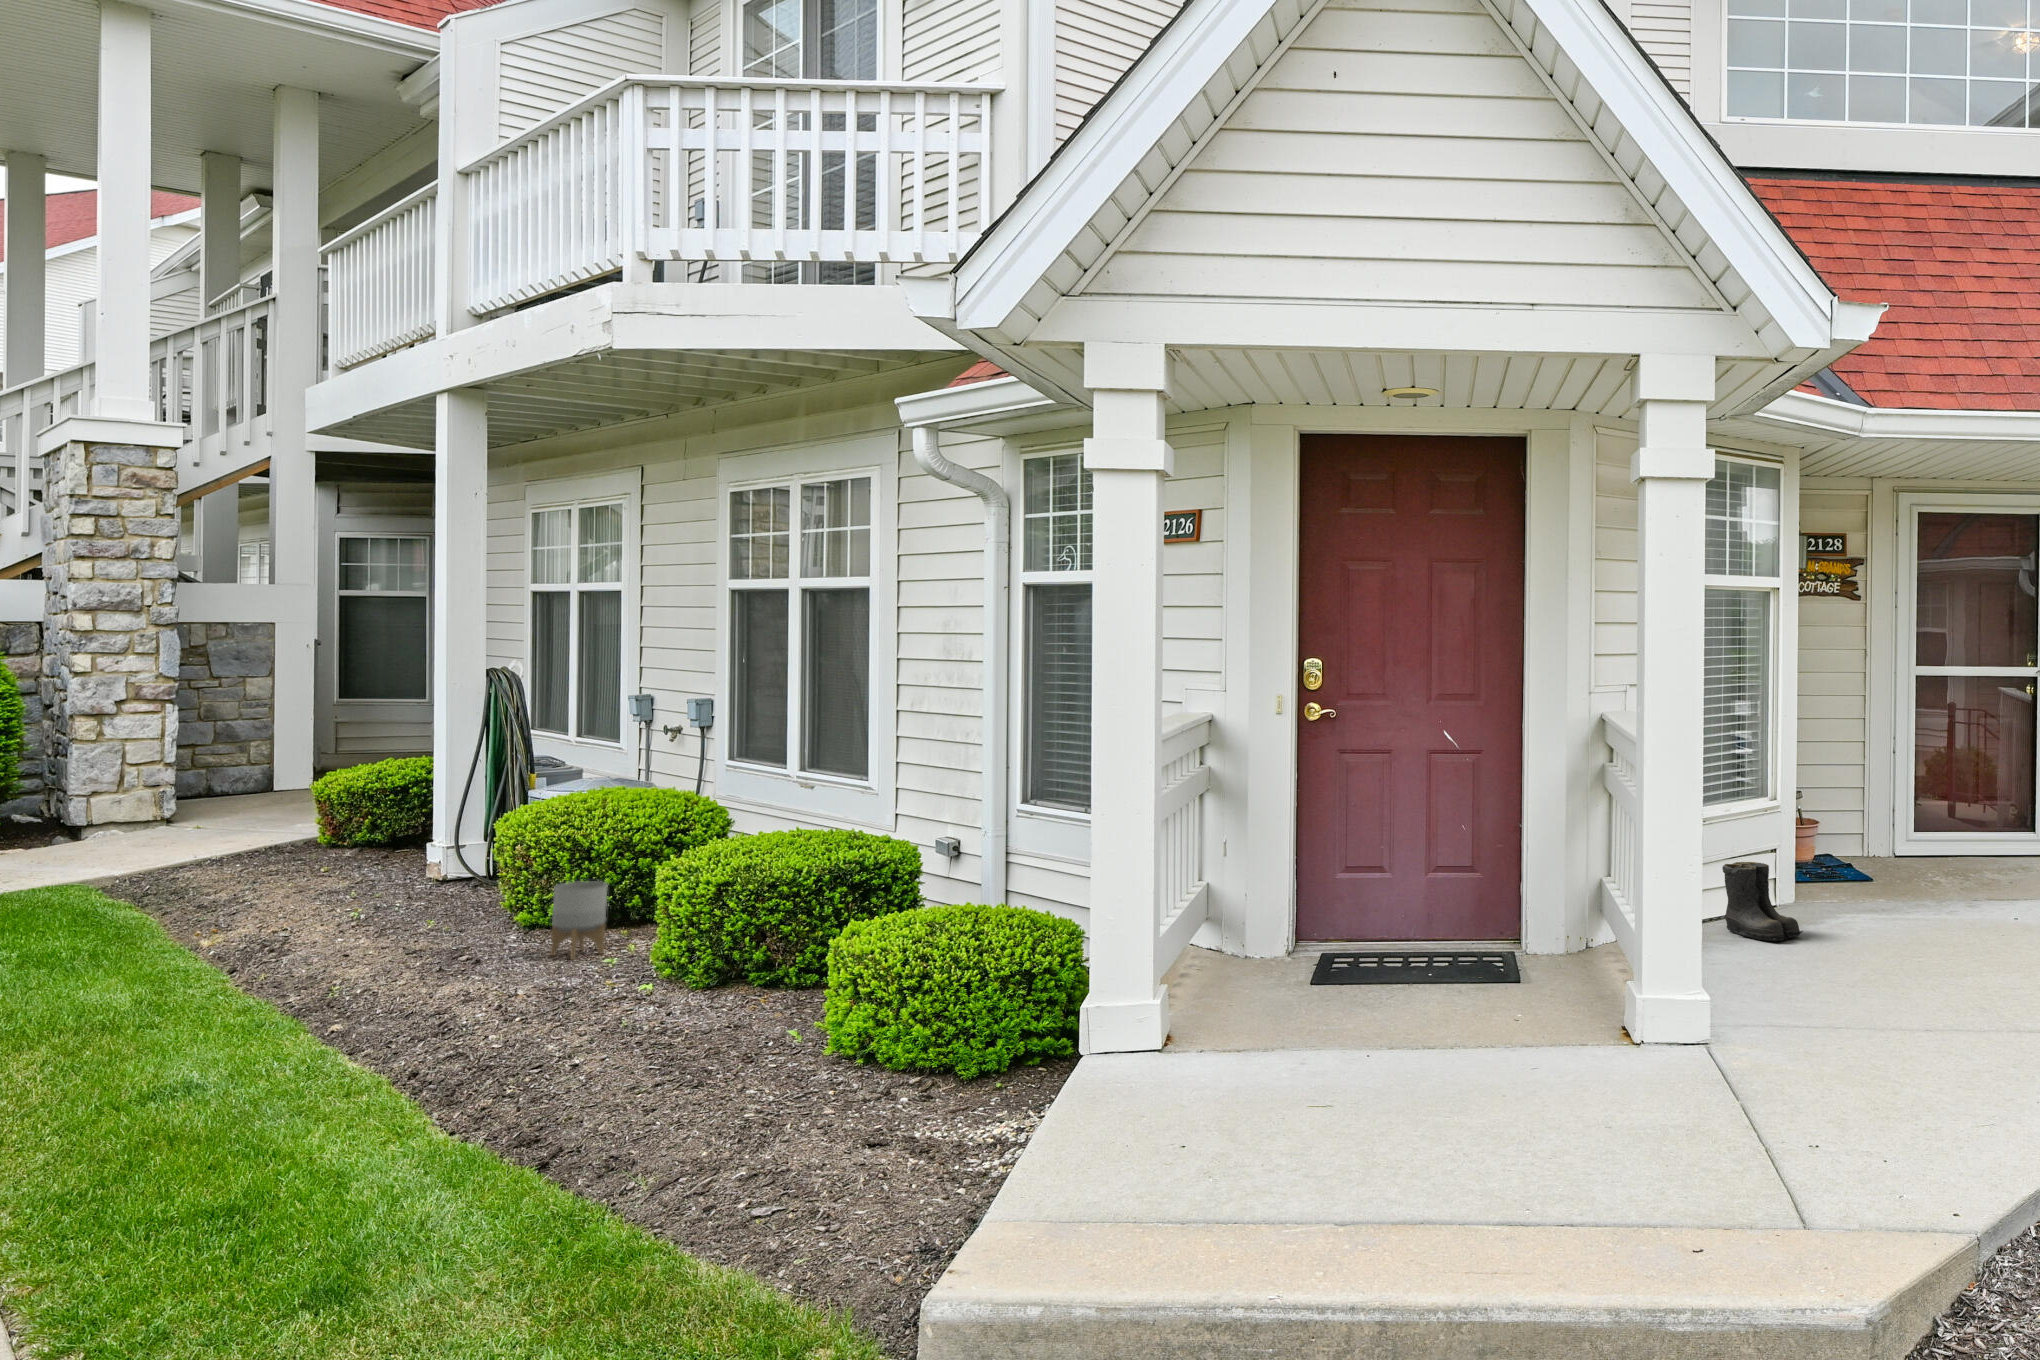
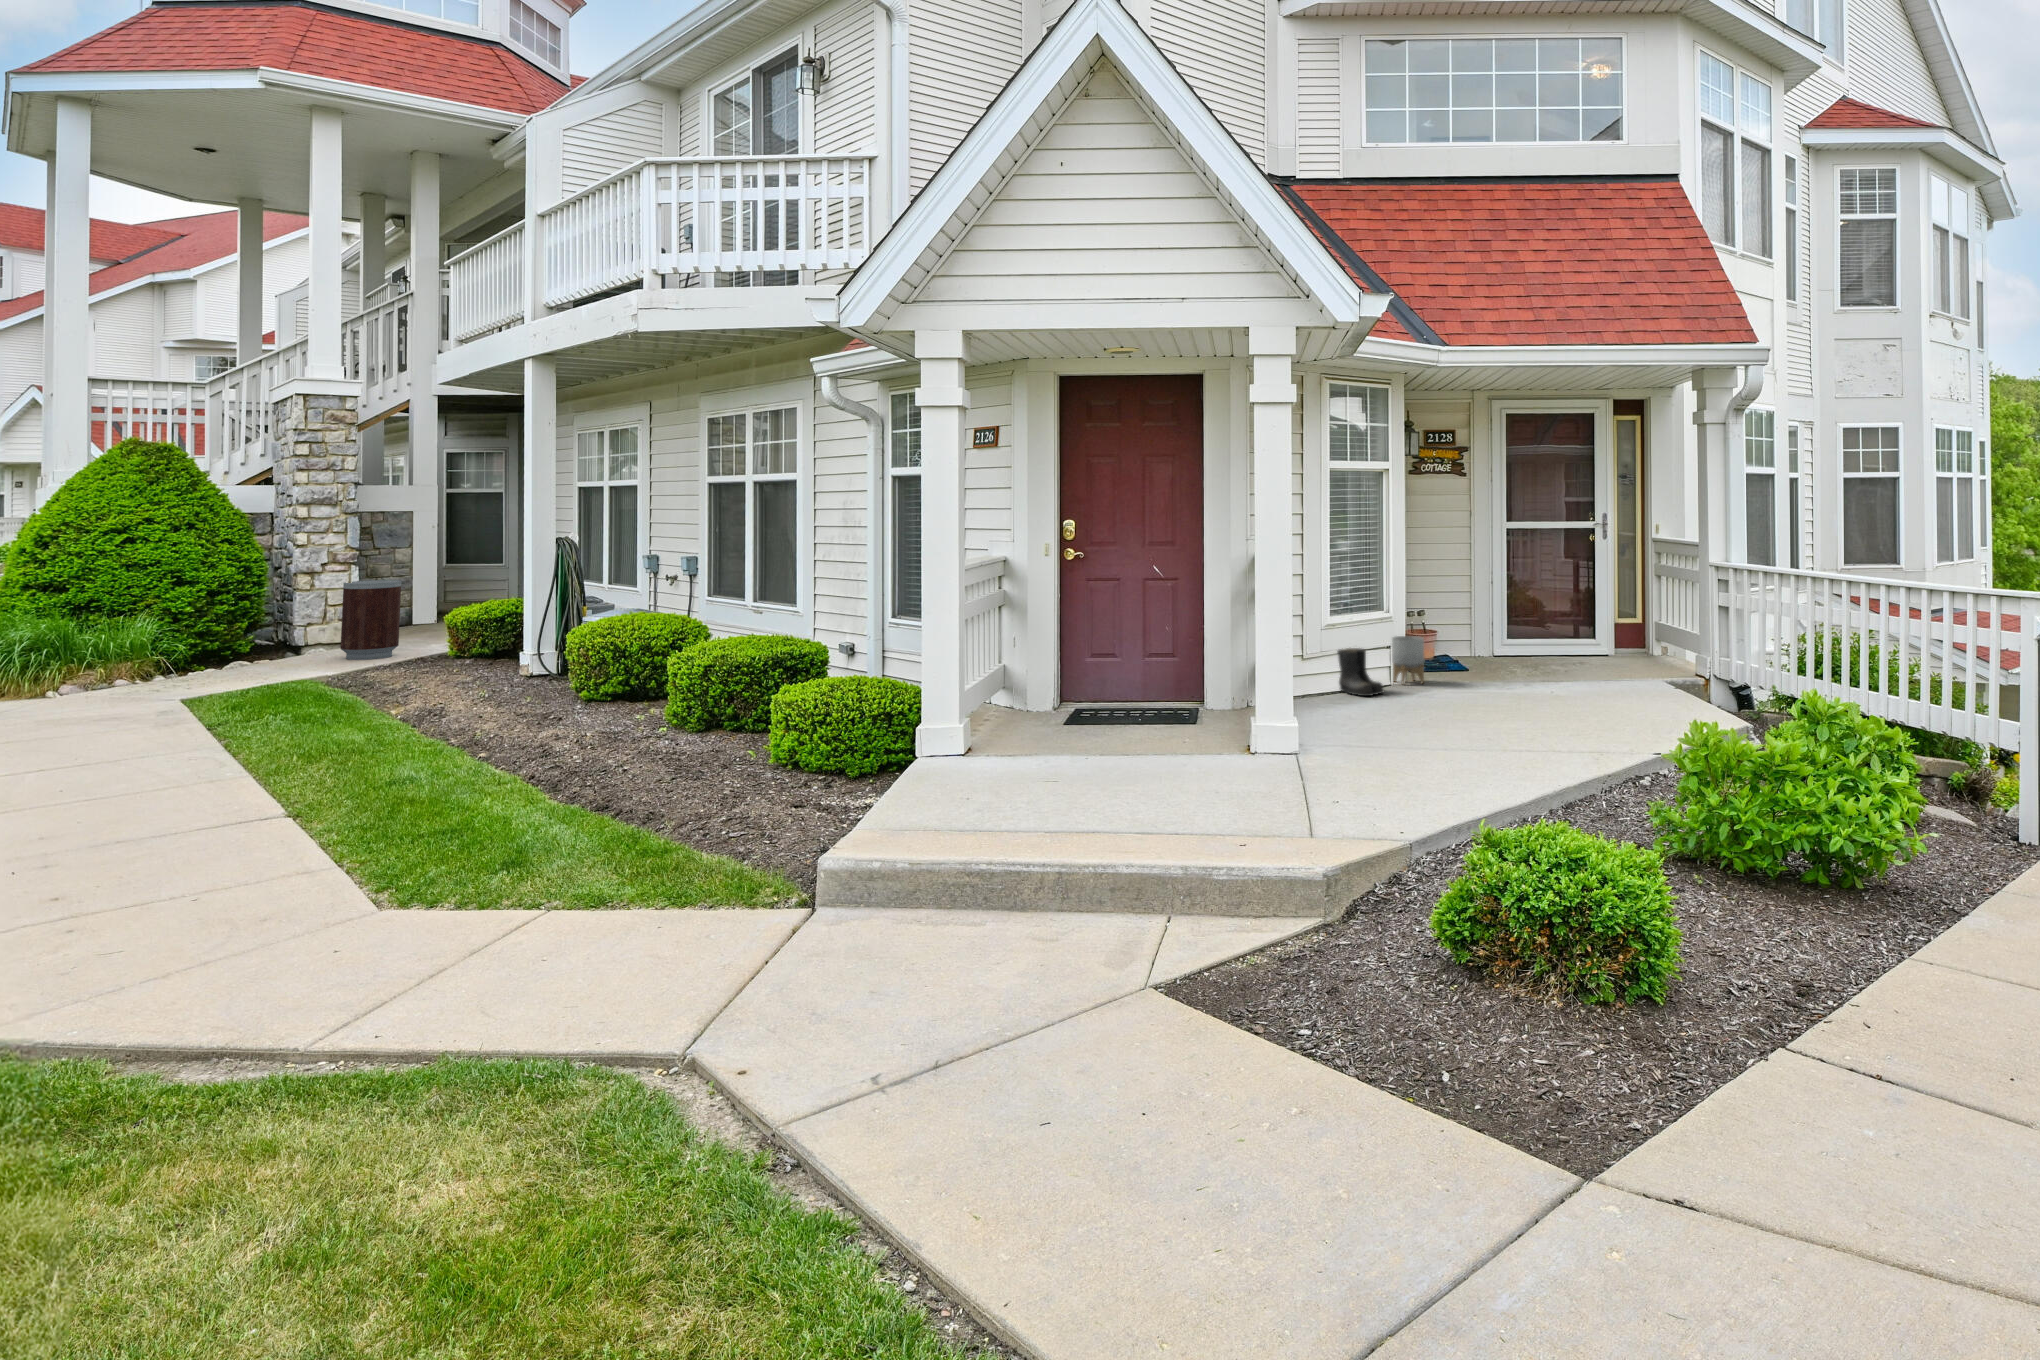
trash can: none [146,727,244,850] -> present [340,580,401,660]
planter: present [550,881,607,960] -> present [1392,636,1424,685]

